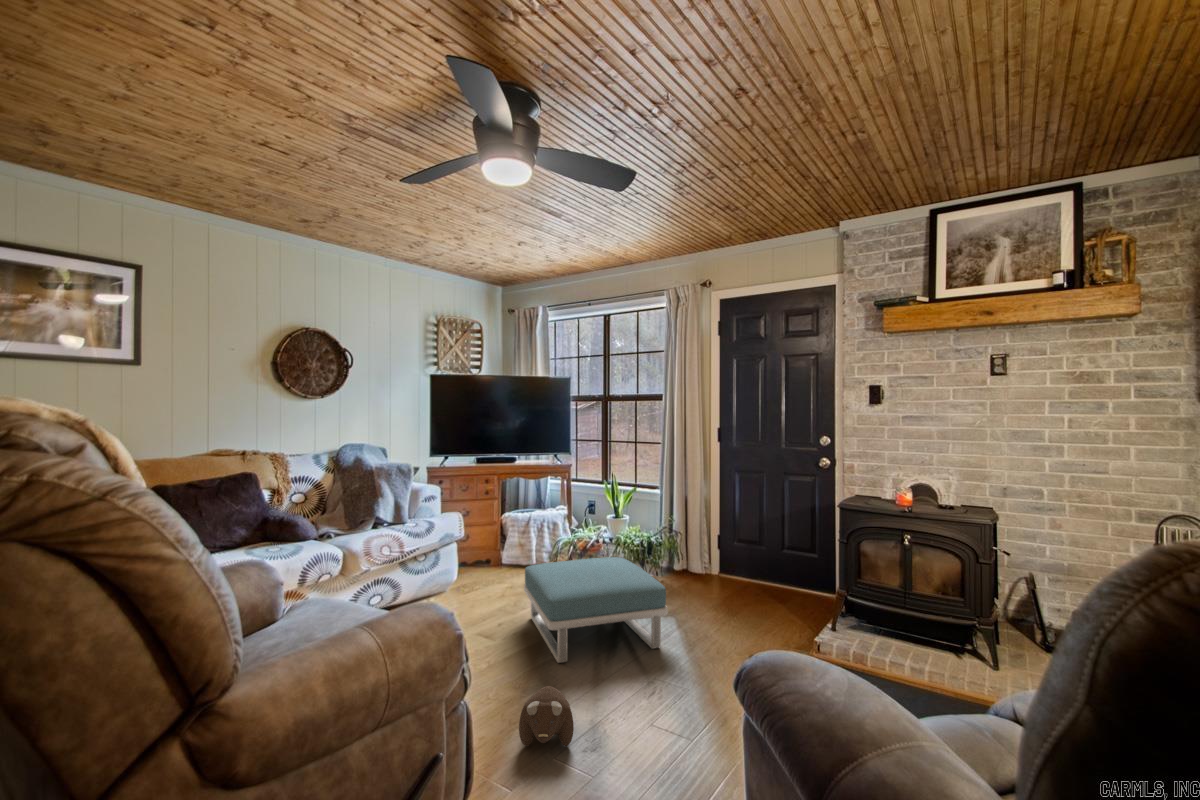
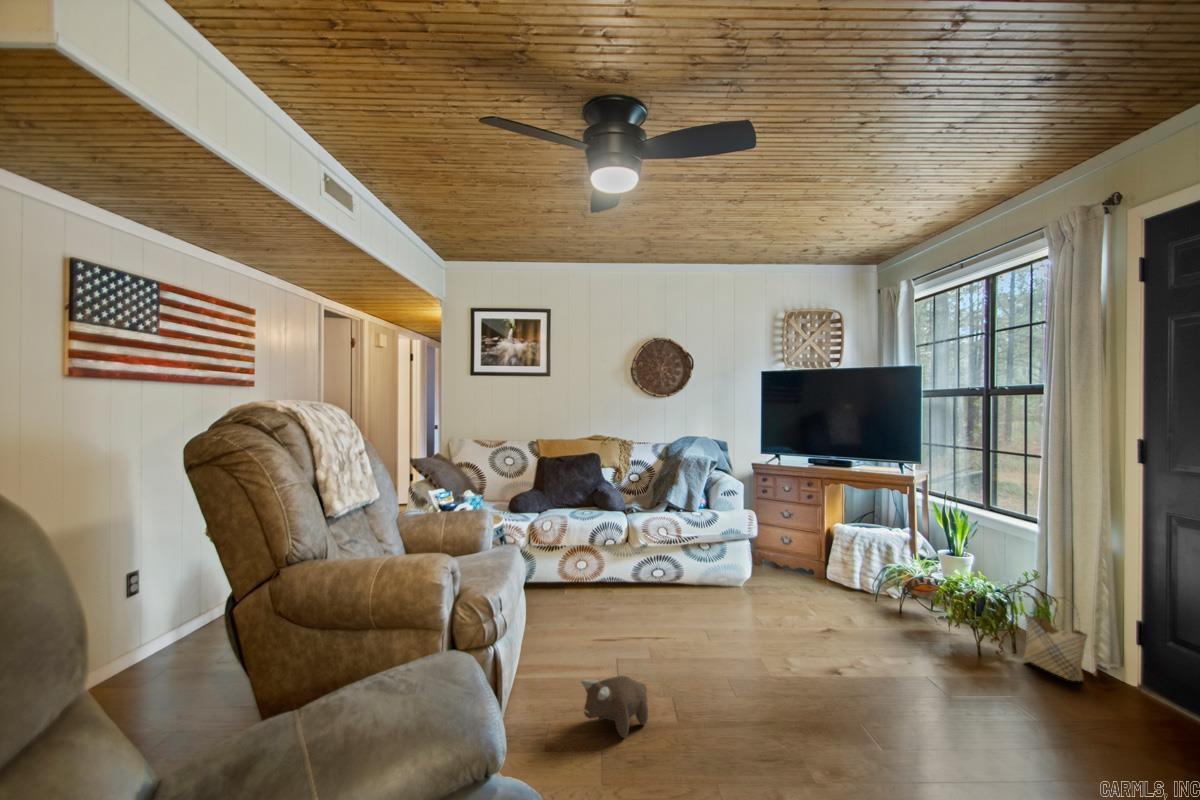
woven basket: none [670,530,706,581] -> present [1023,597,1087,681]
footstool: present [524,557,668,663] -> none [715,577,889,719]

